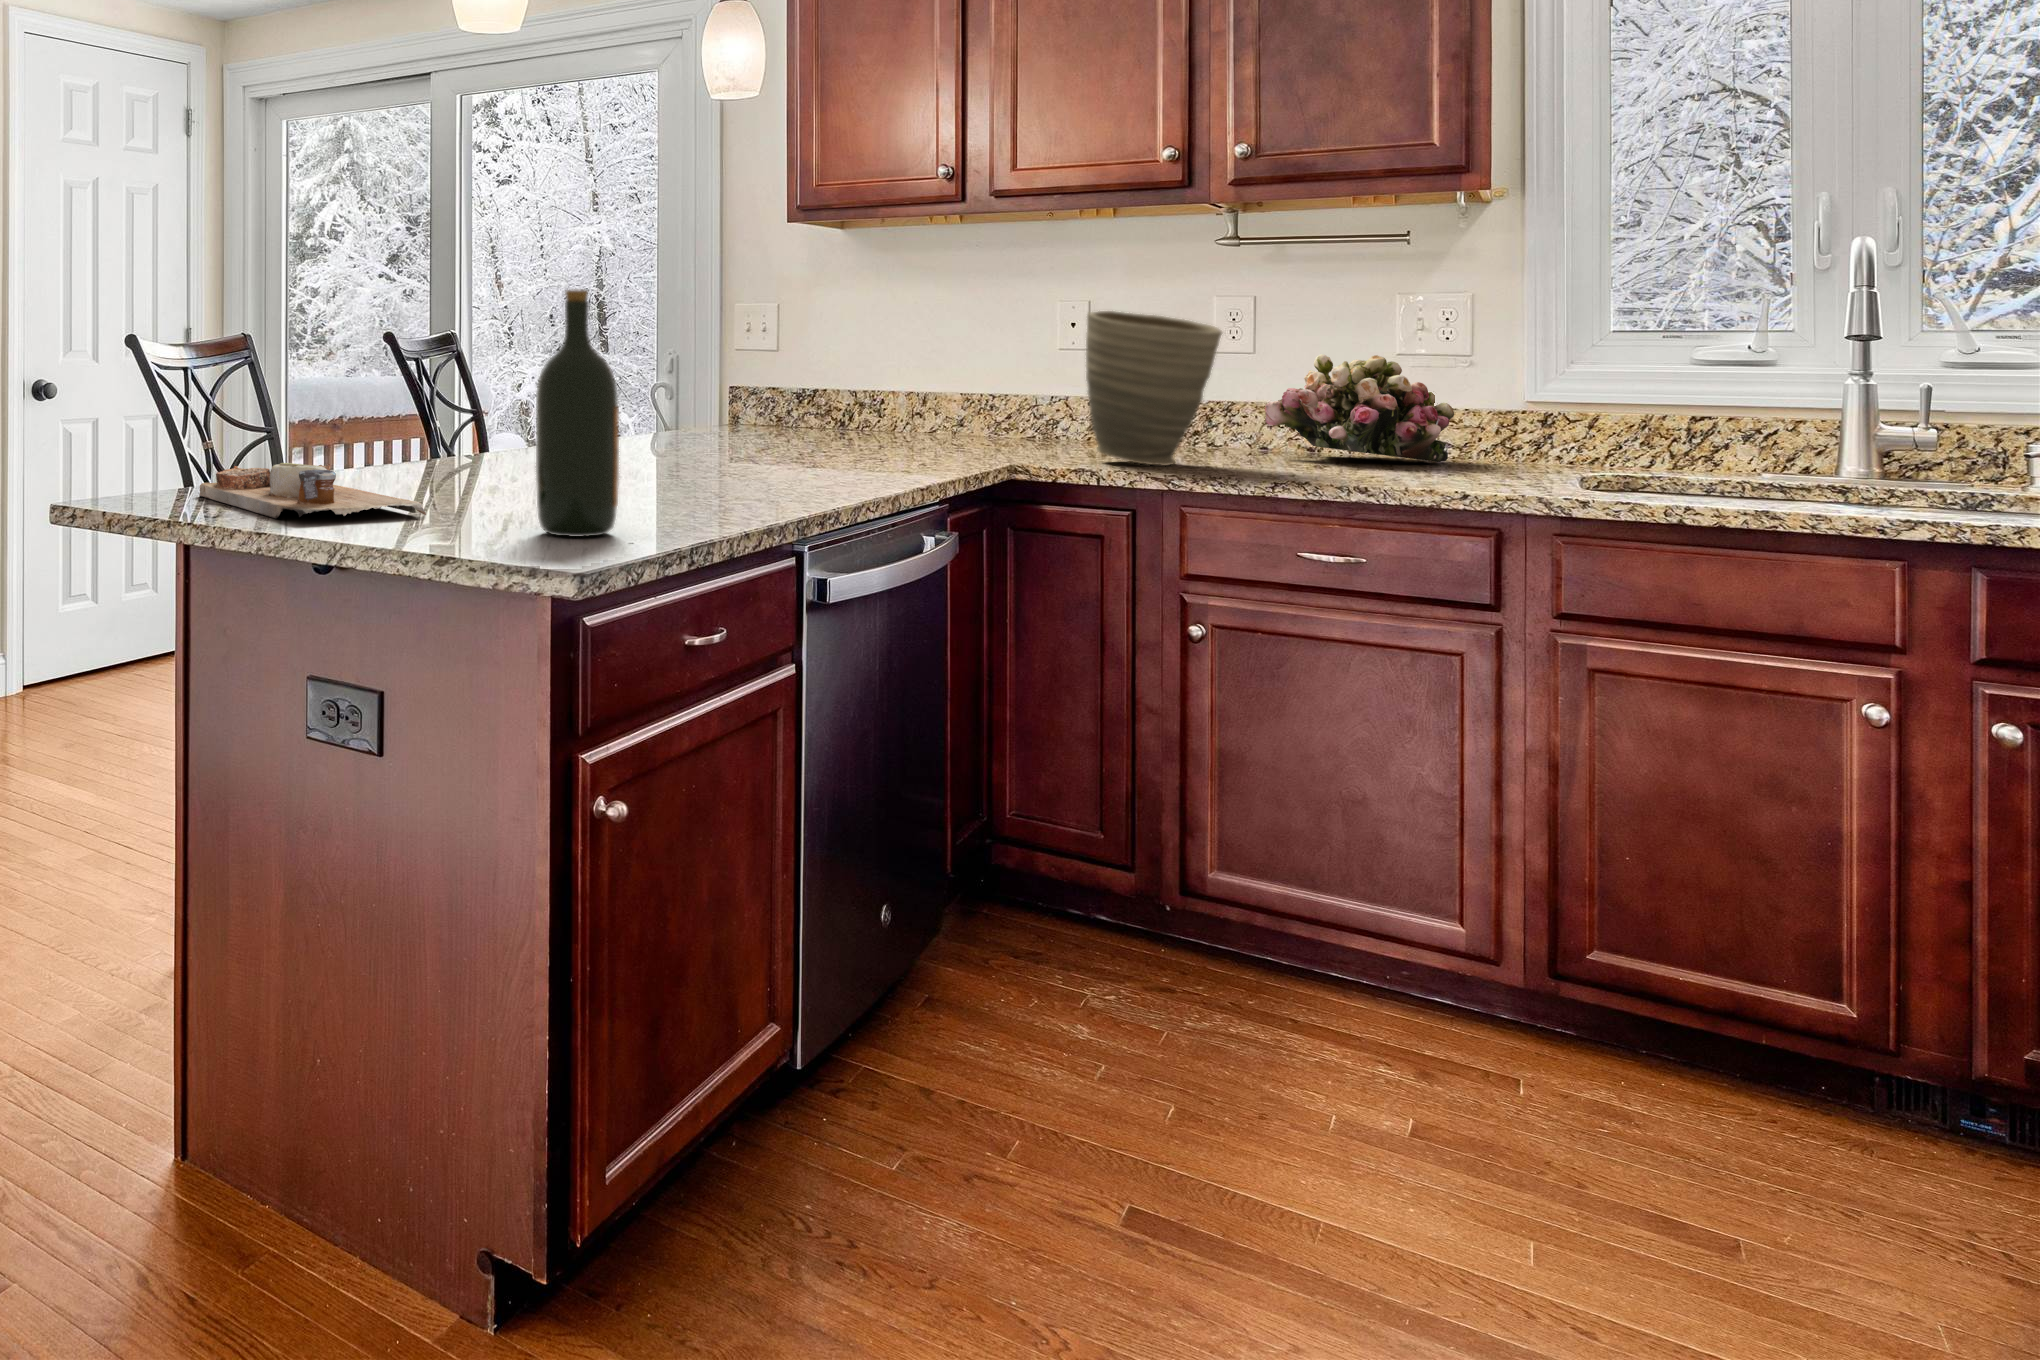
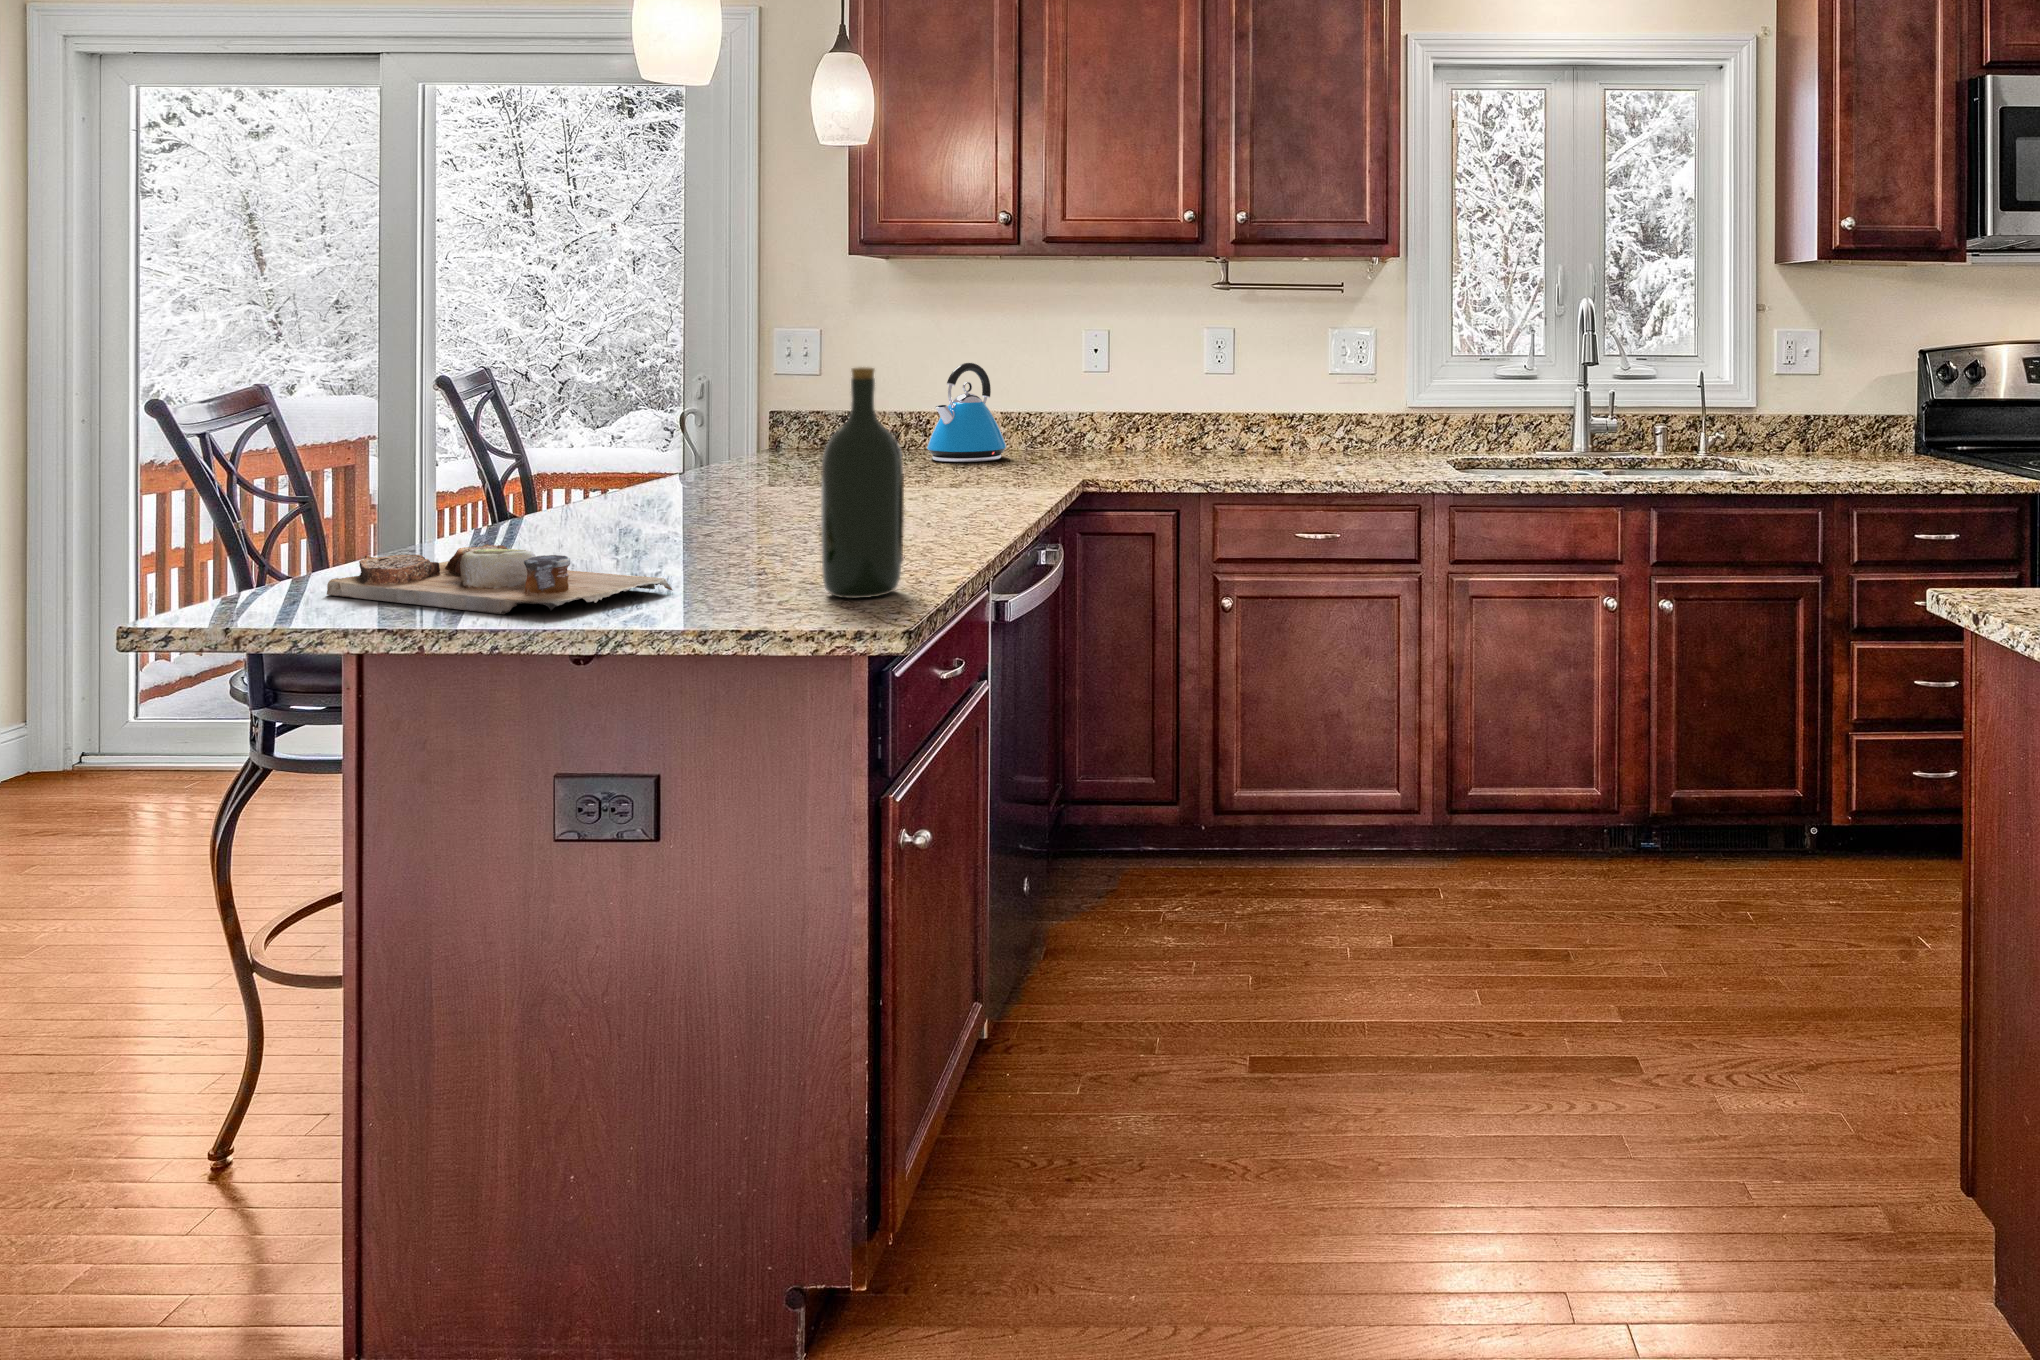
vase: present [1086,311,1222,466] -> none [1137,347,1238,472]
kettle: none [867,335,955,445] -> present [927,363,1006,462]
flower arrangement: present [1265,354,1454,462] -> none [1250,378,1368,455]

